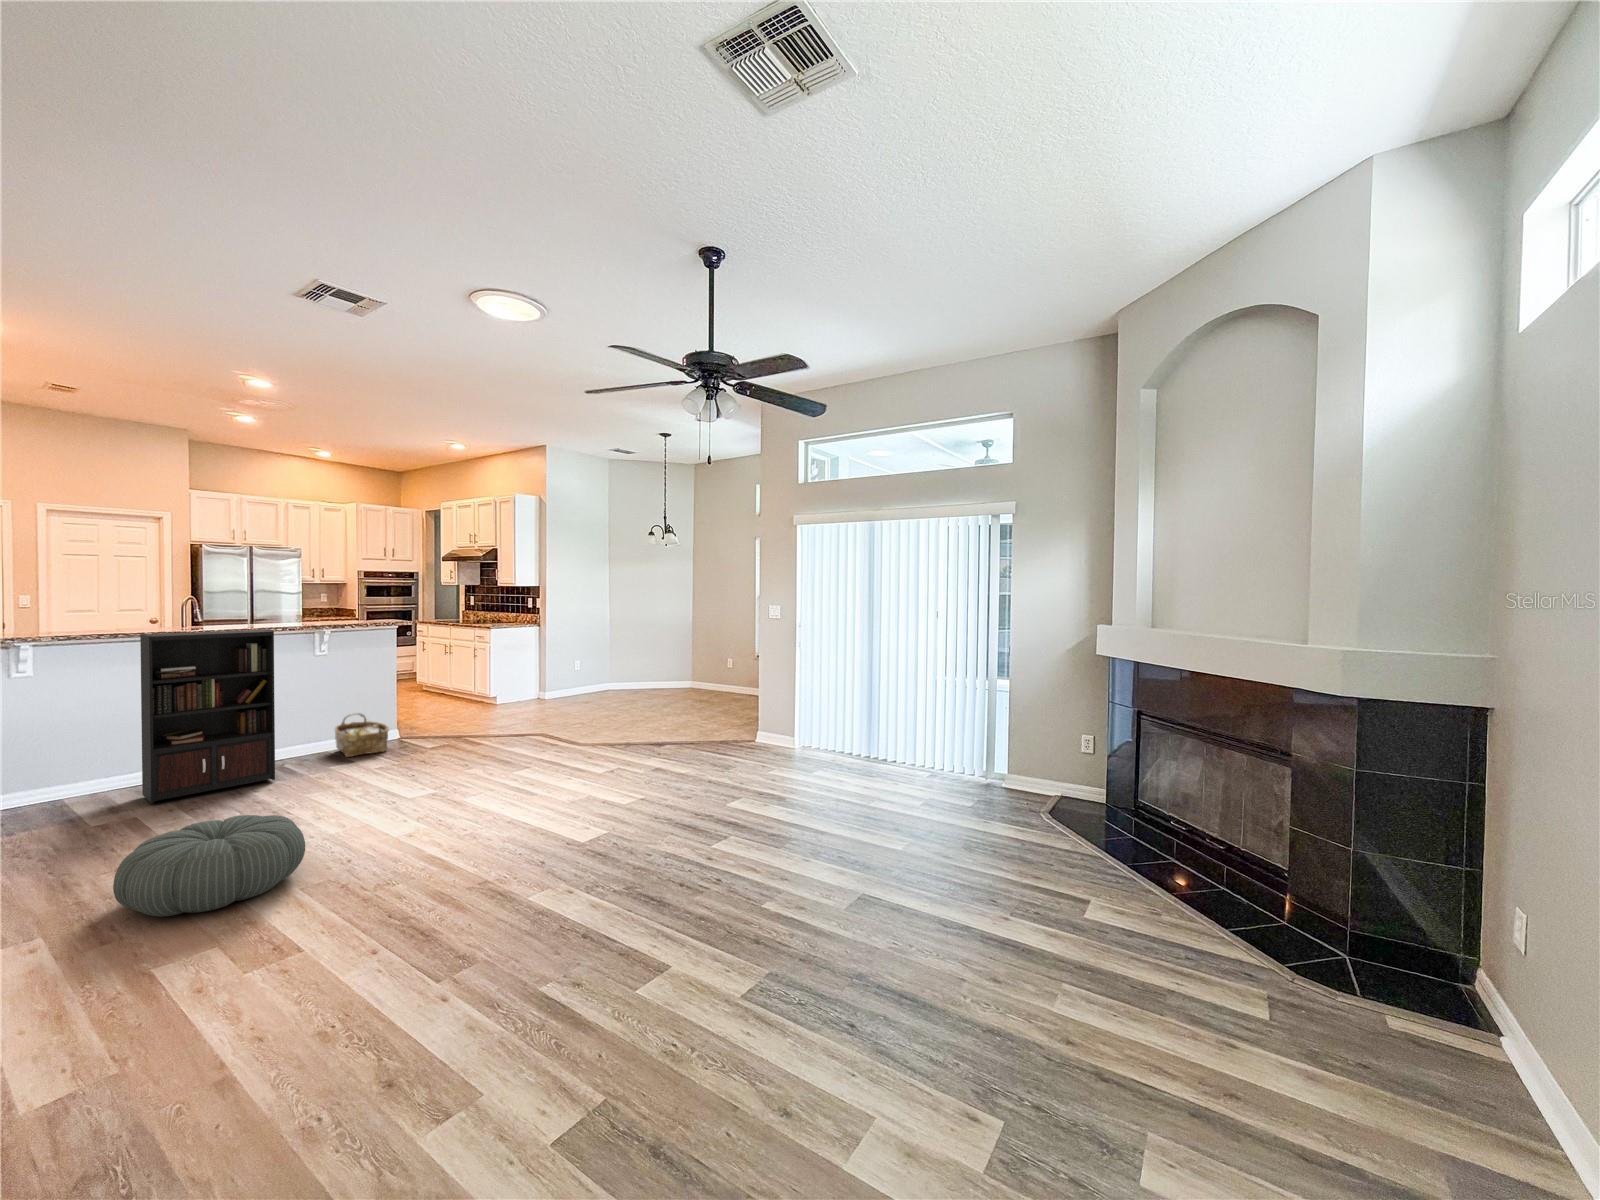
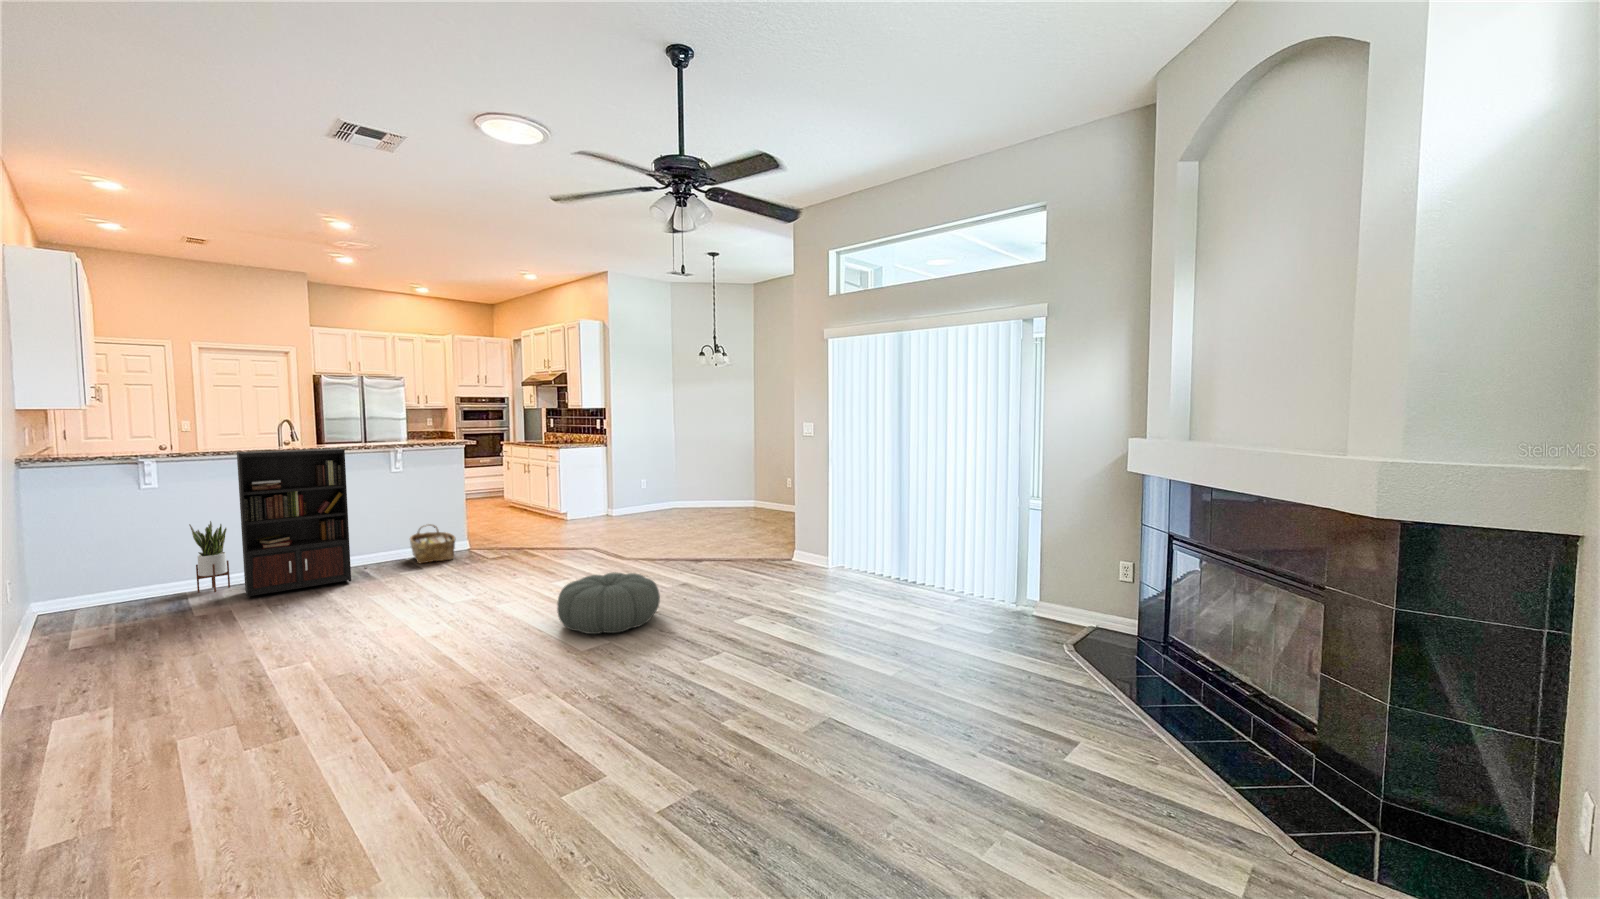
potted plant: none [72,715,118,800] -> present [189,521,230,592]
pouf: present [113,815,305,917] -> present [557,572,660,634]

